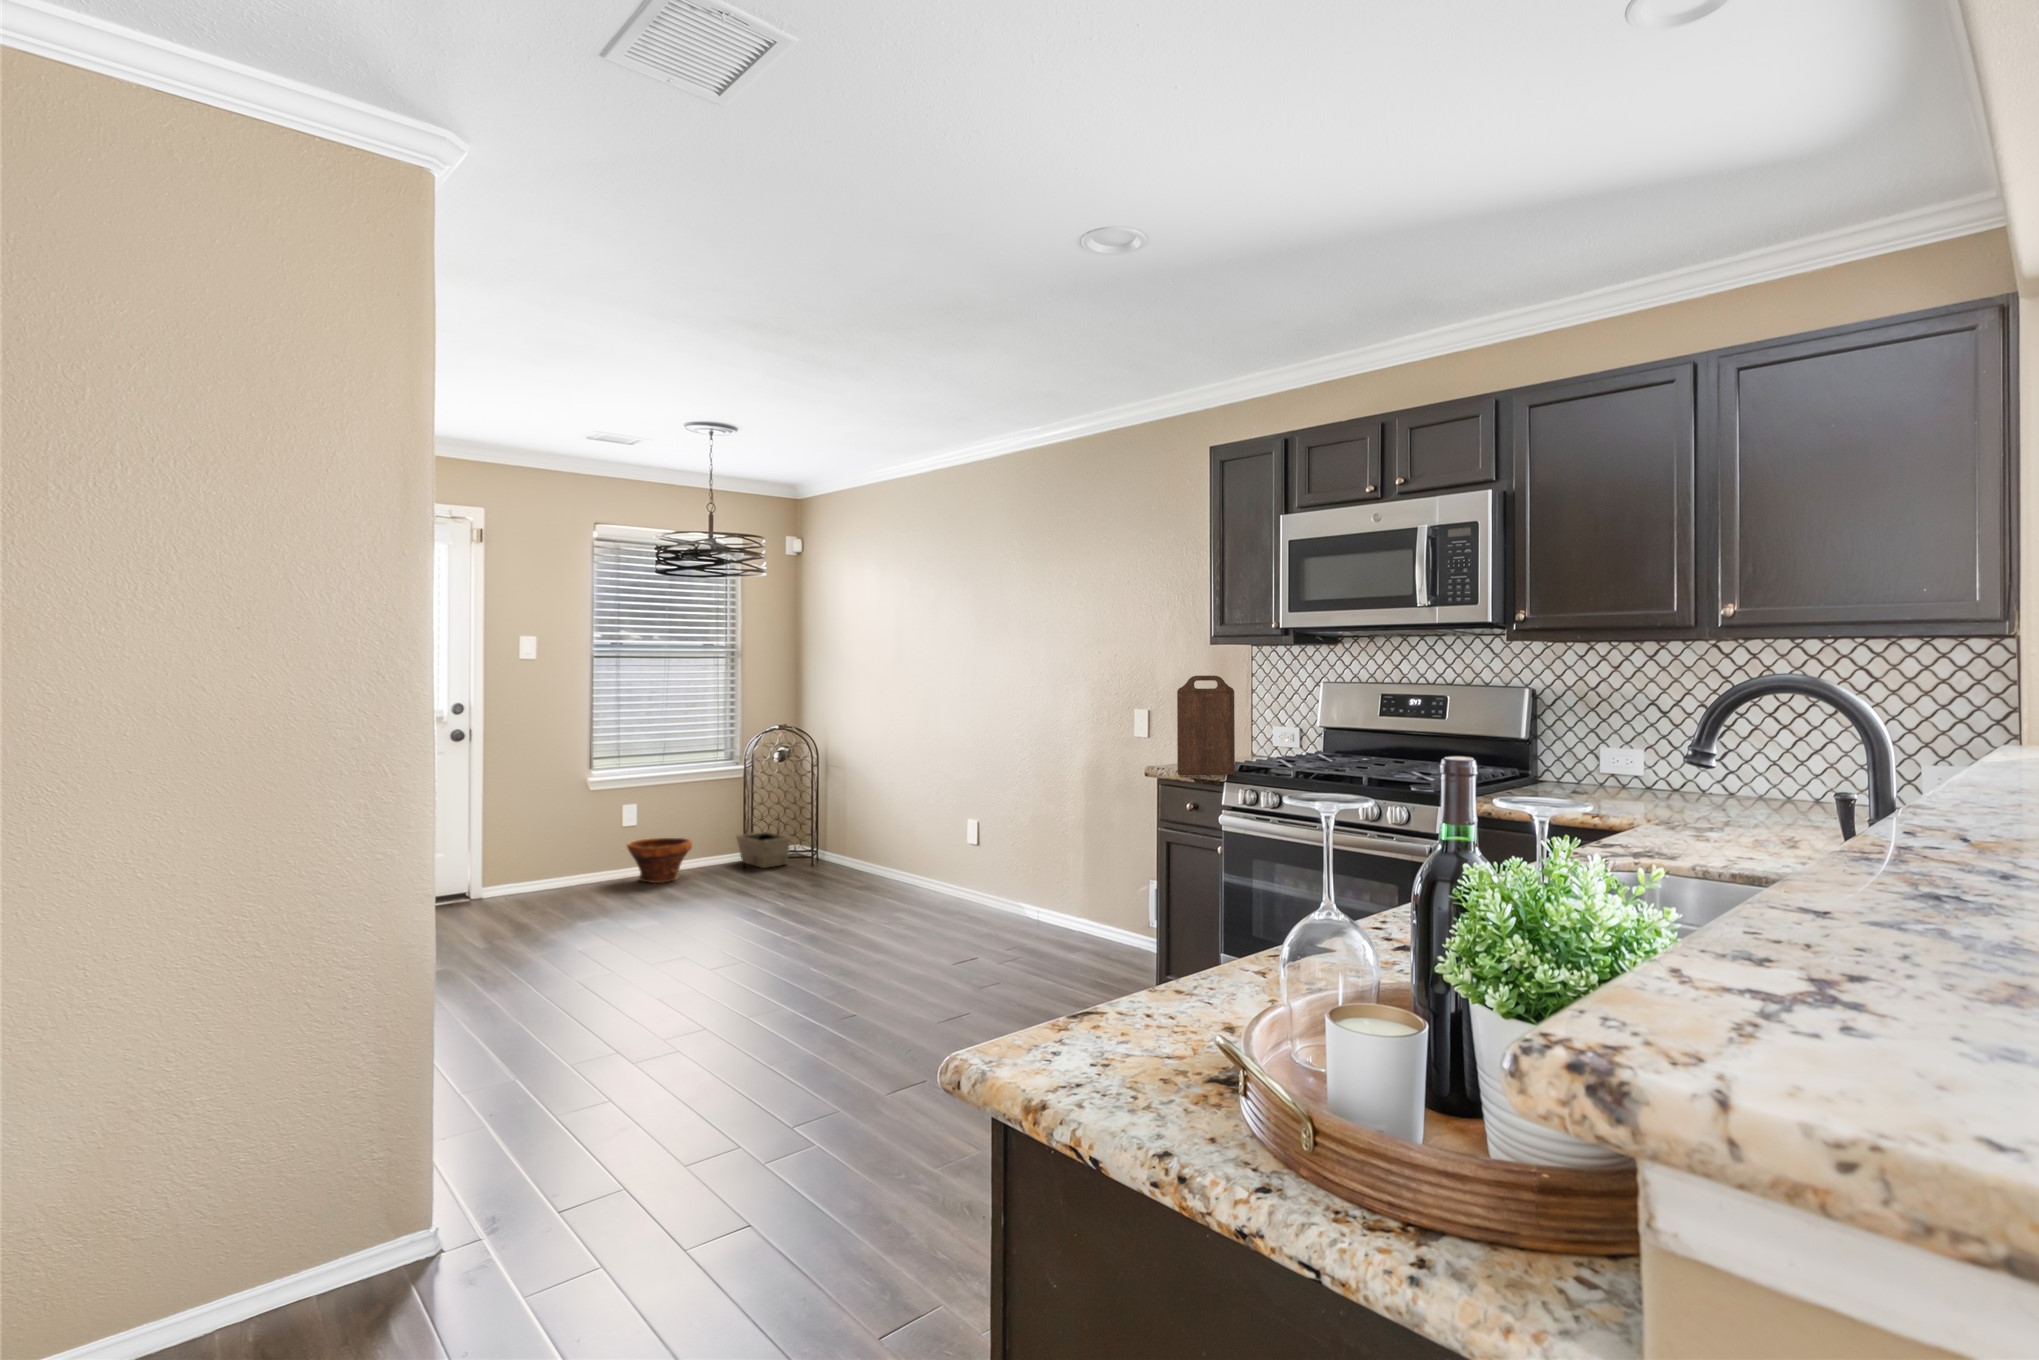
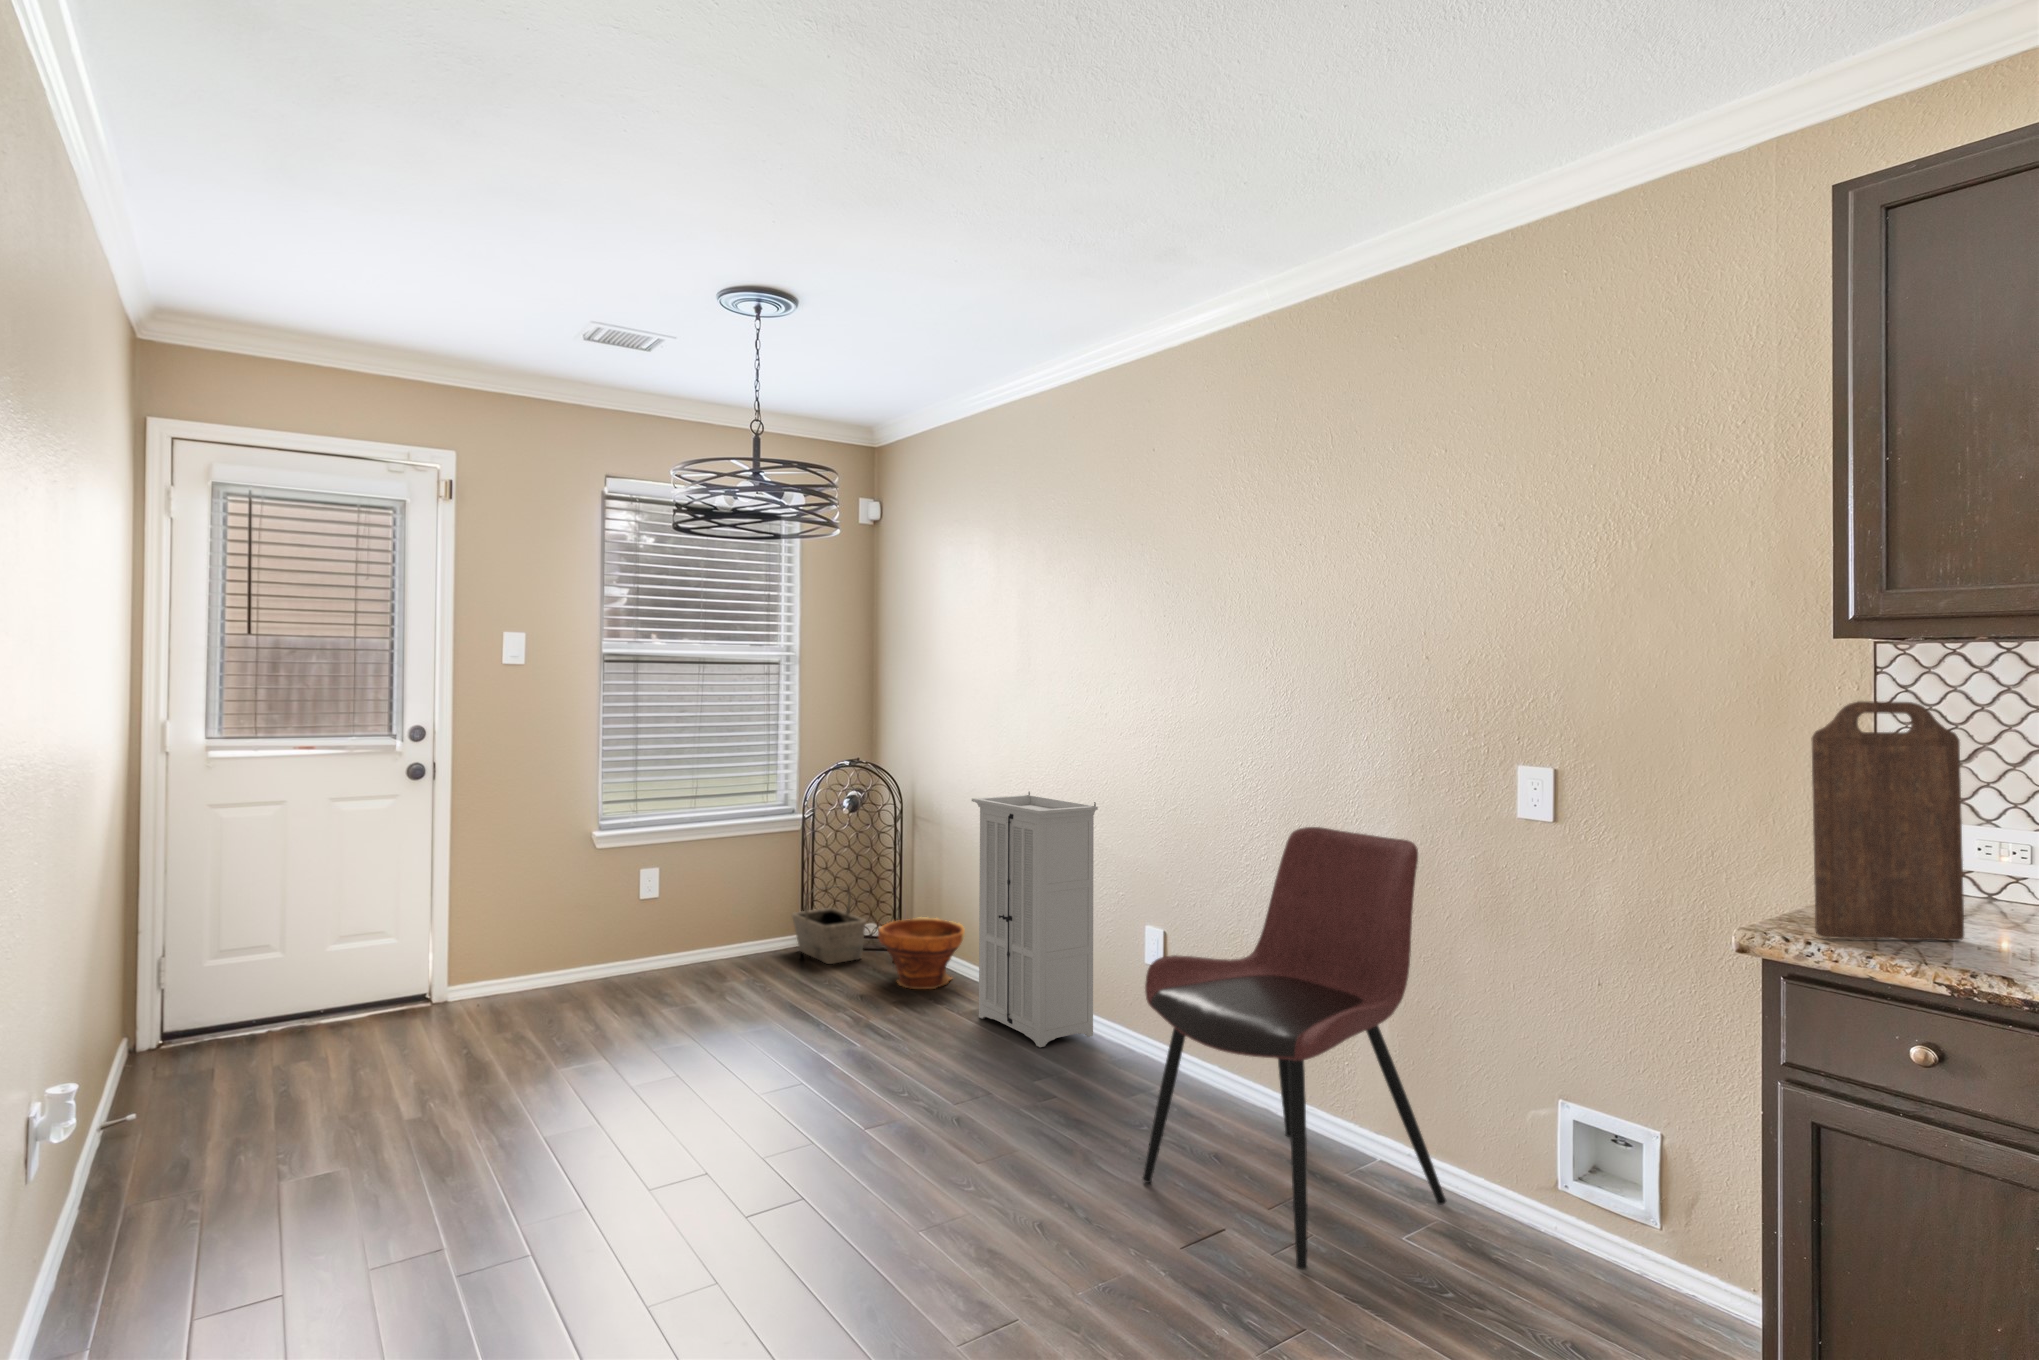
storage cabinet: none [858,741,937,901] -> present [972,792,1098,1047]
dining chair: none [937,751,1100,973] -> present [1142,827,1446,1270]
planter: present [627,838,692,883] -> present [878,917,965,989]

